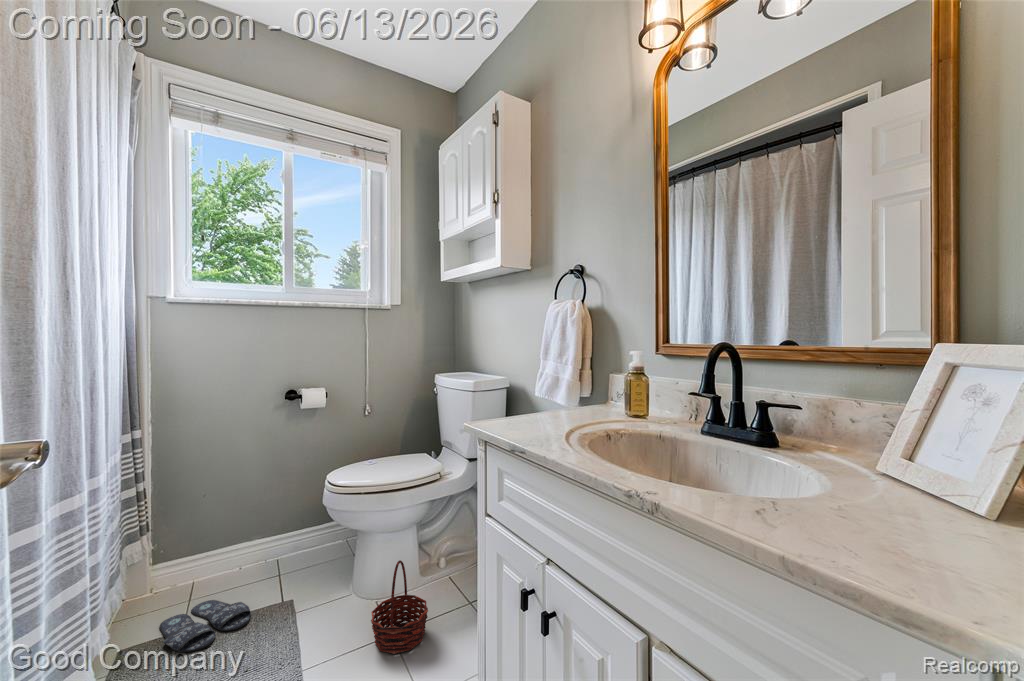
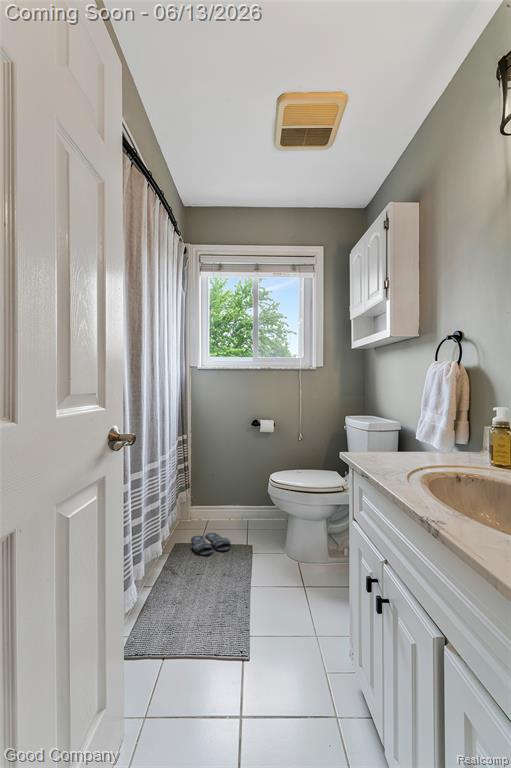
basket: present [371,560,428,654] -> none [287,537,324,595]

